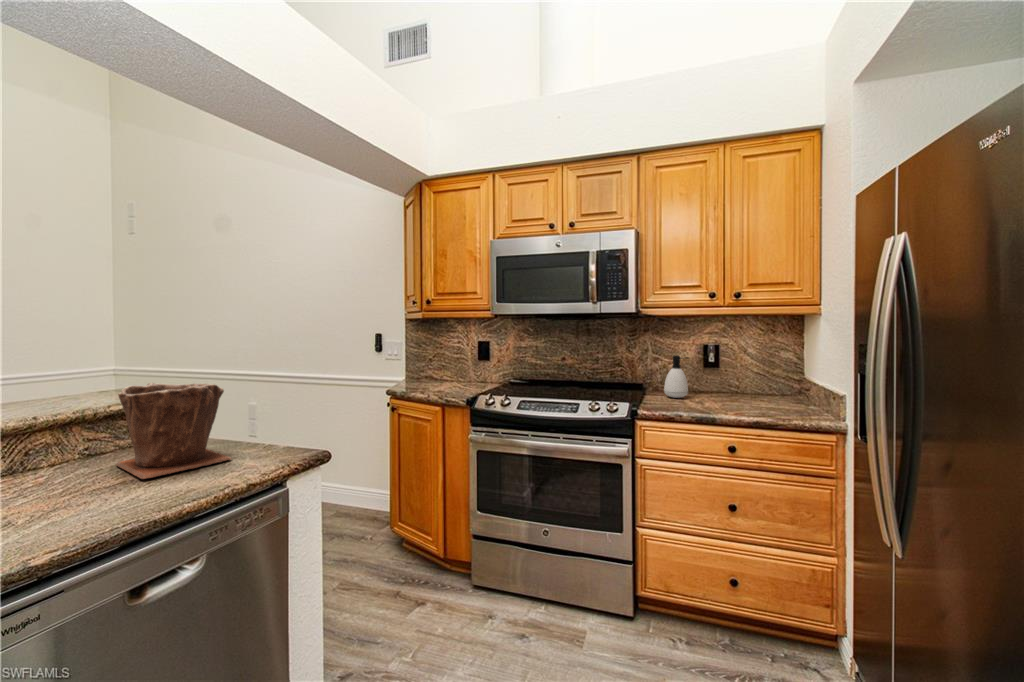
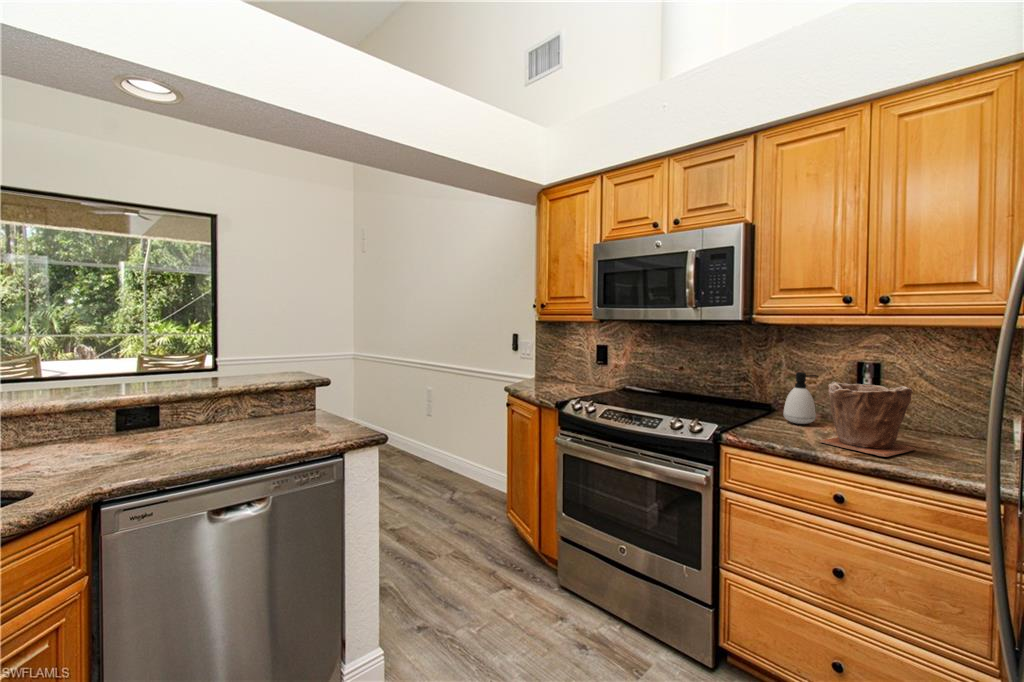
plant pot: present [116,383,231,479] -> present [820,382,916,457]

